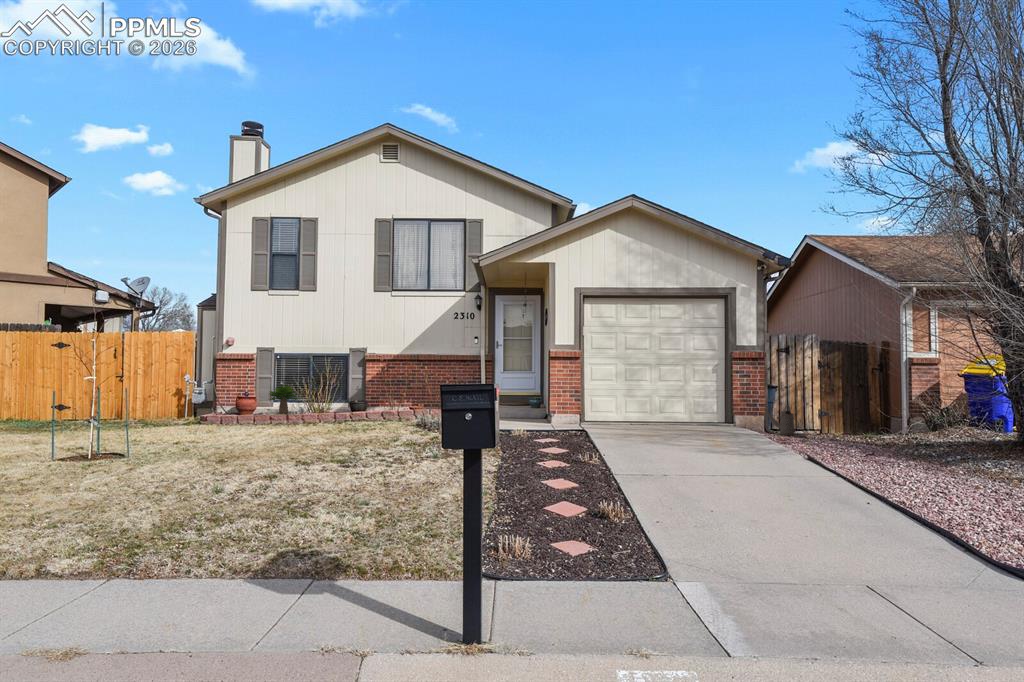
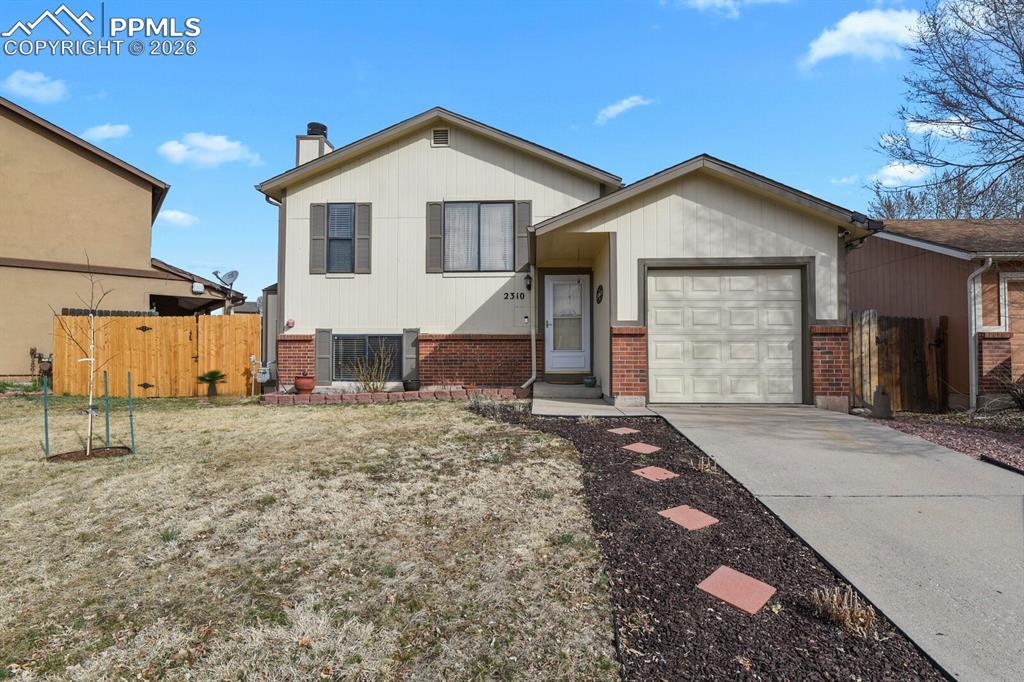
potted plant: present [269,386,298,413] -> present [195,370,228,396]

